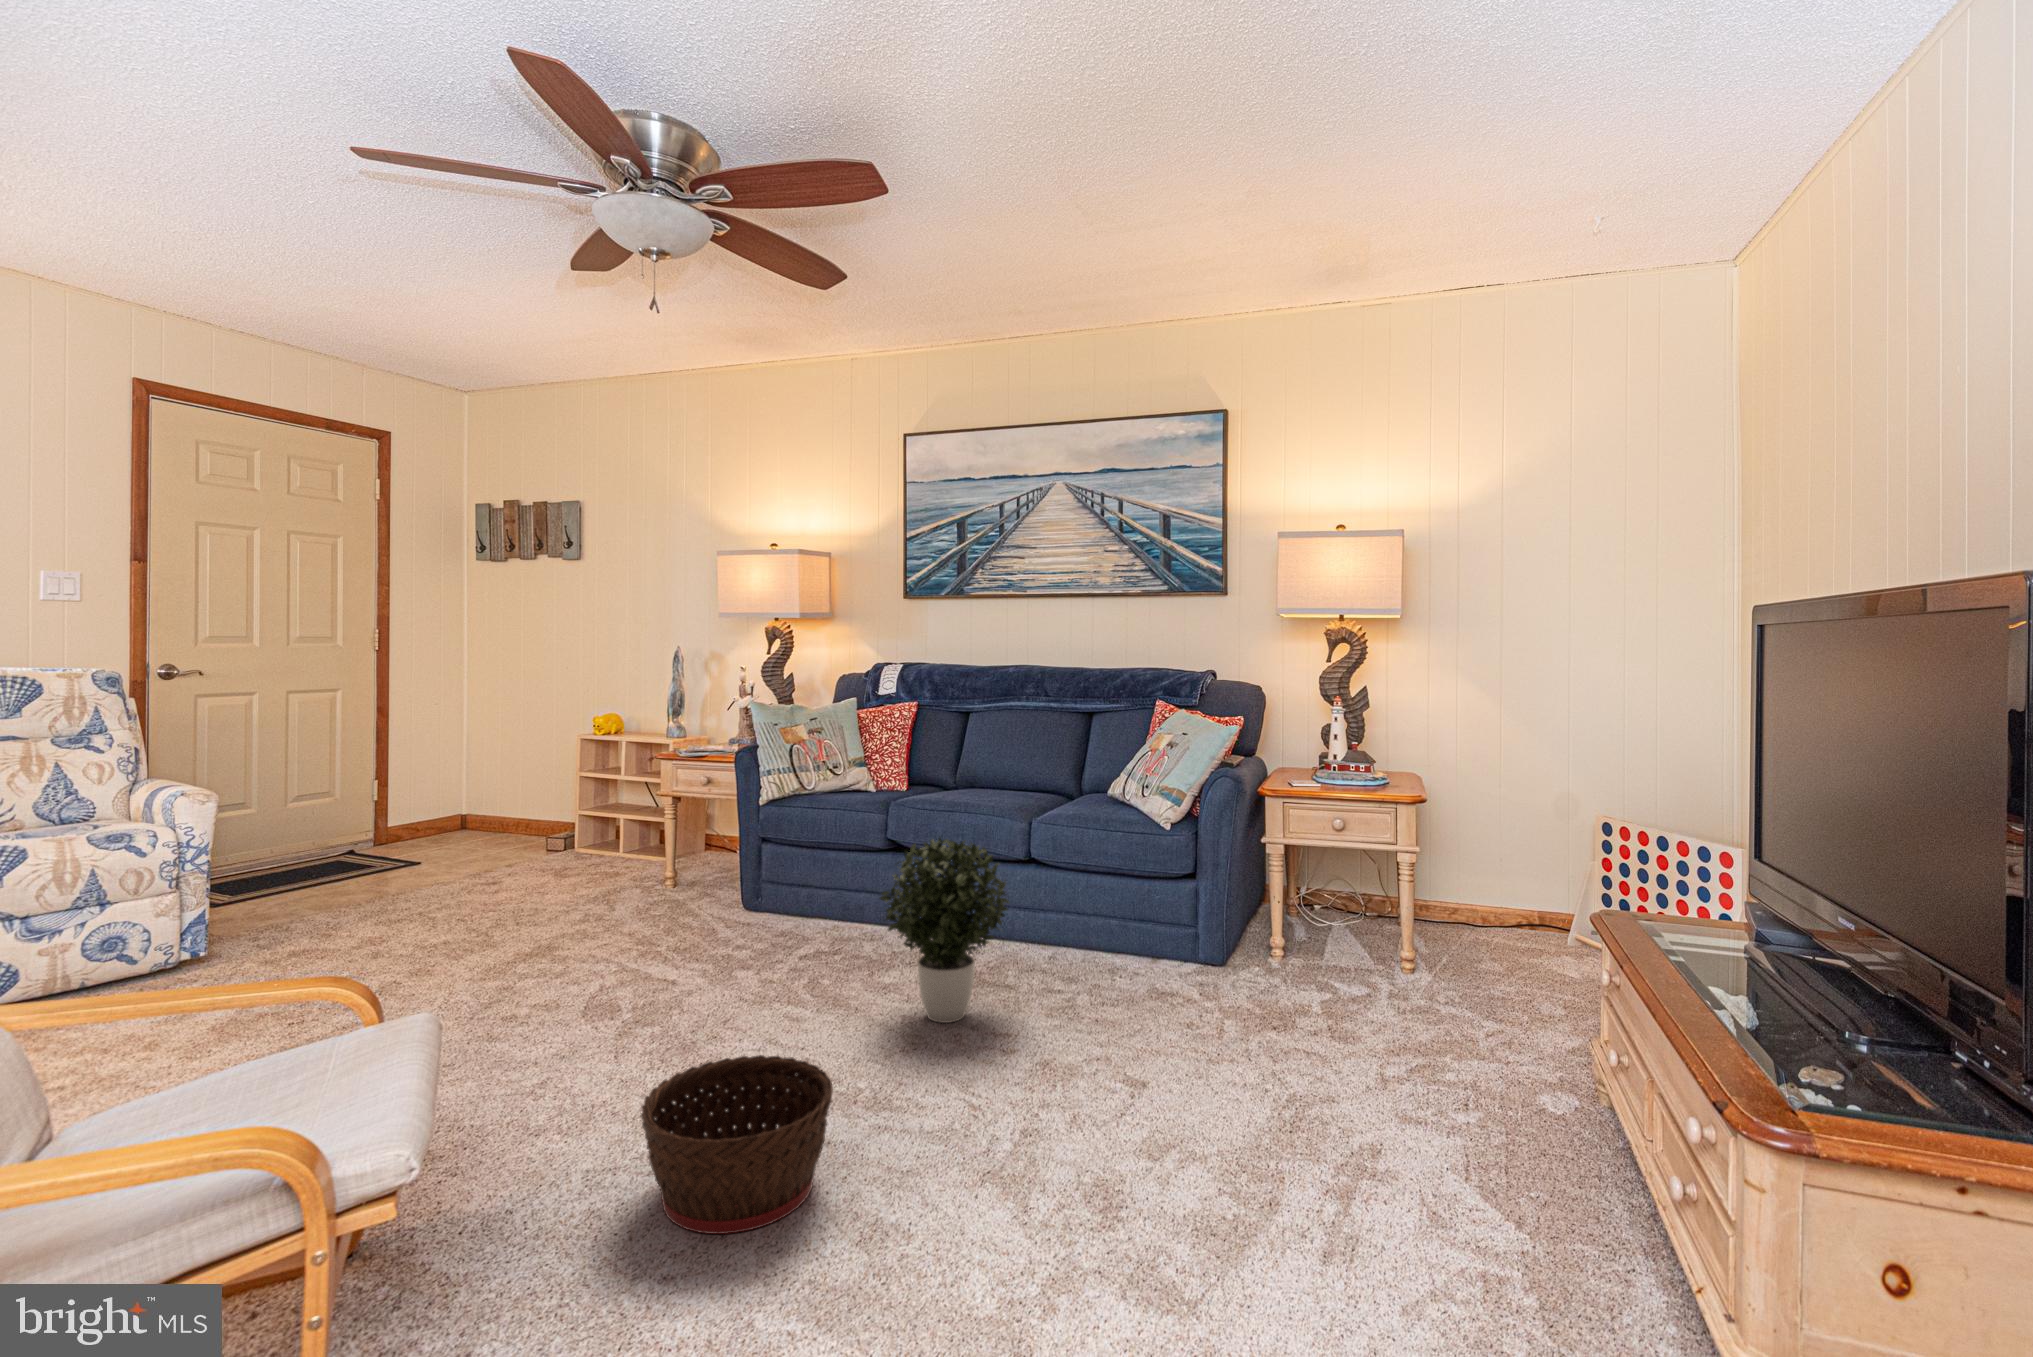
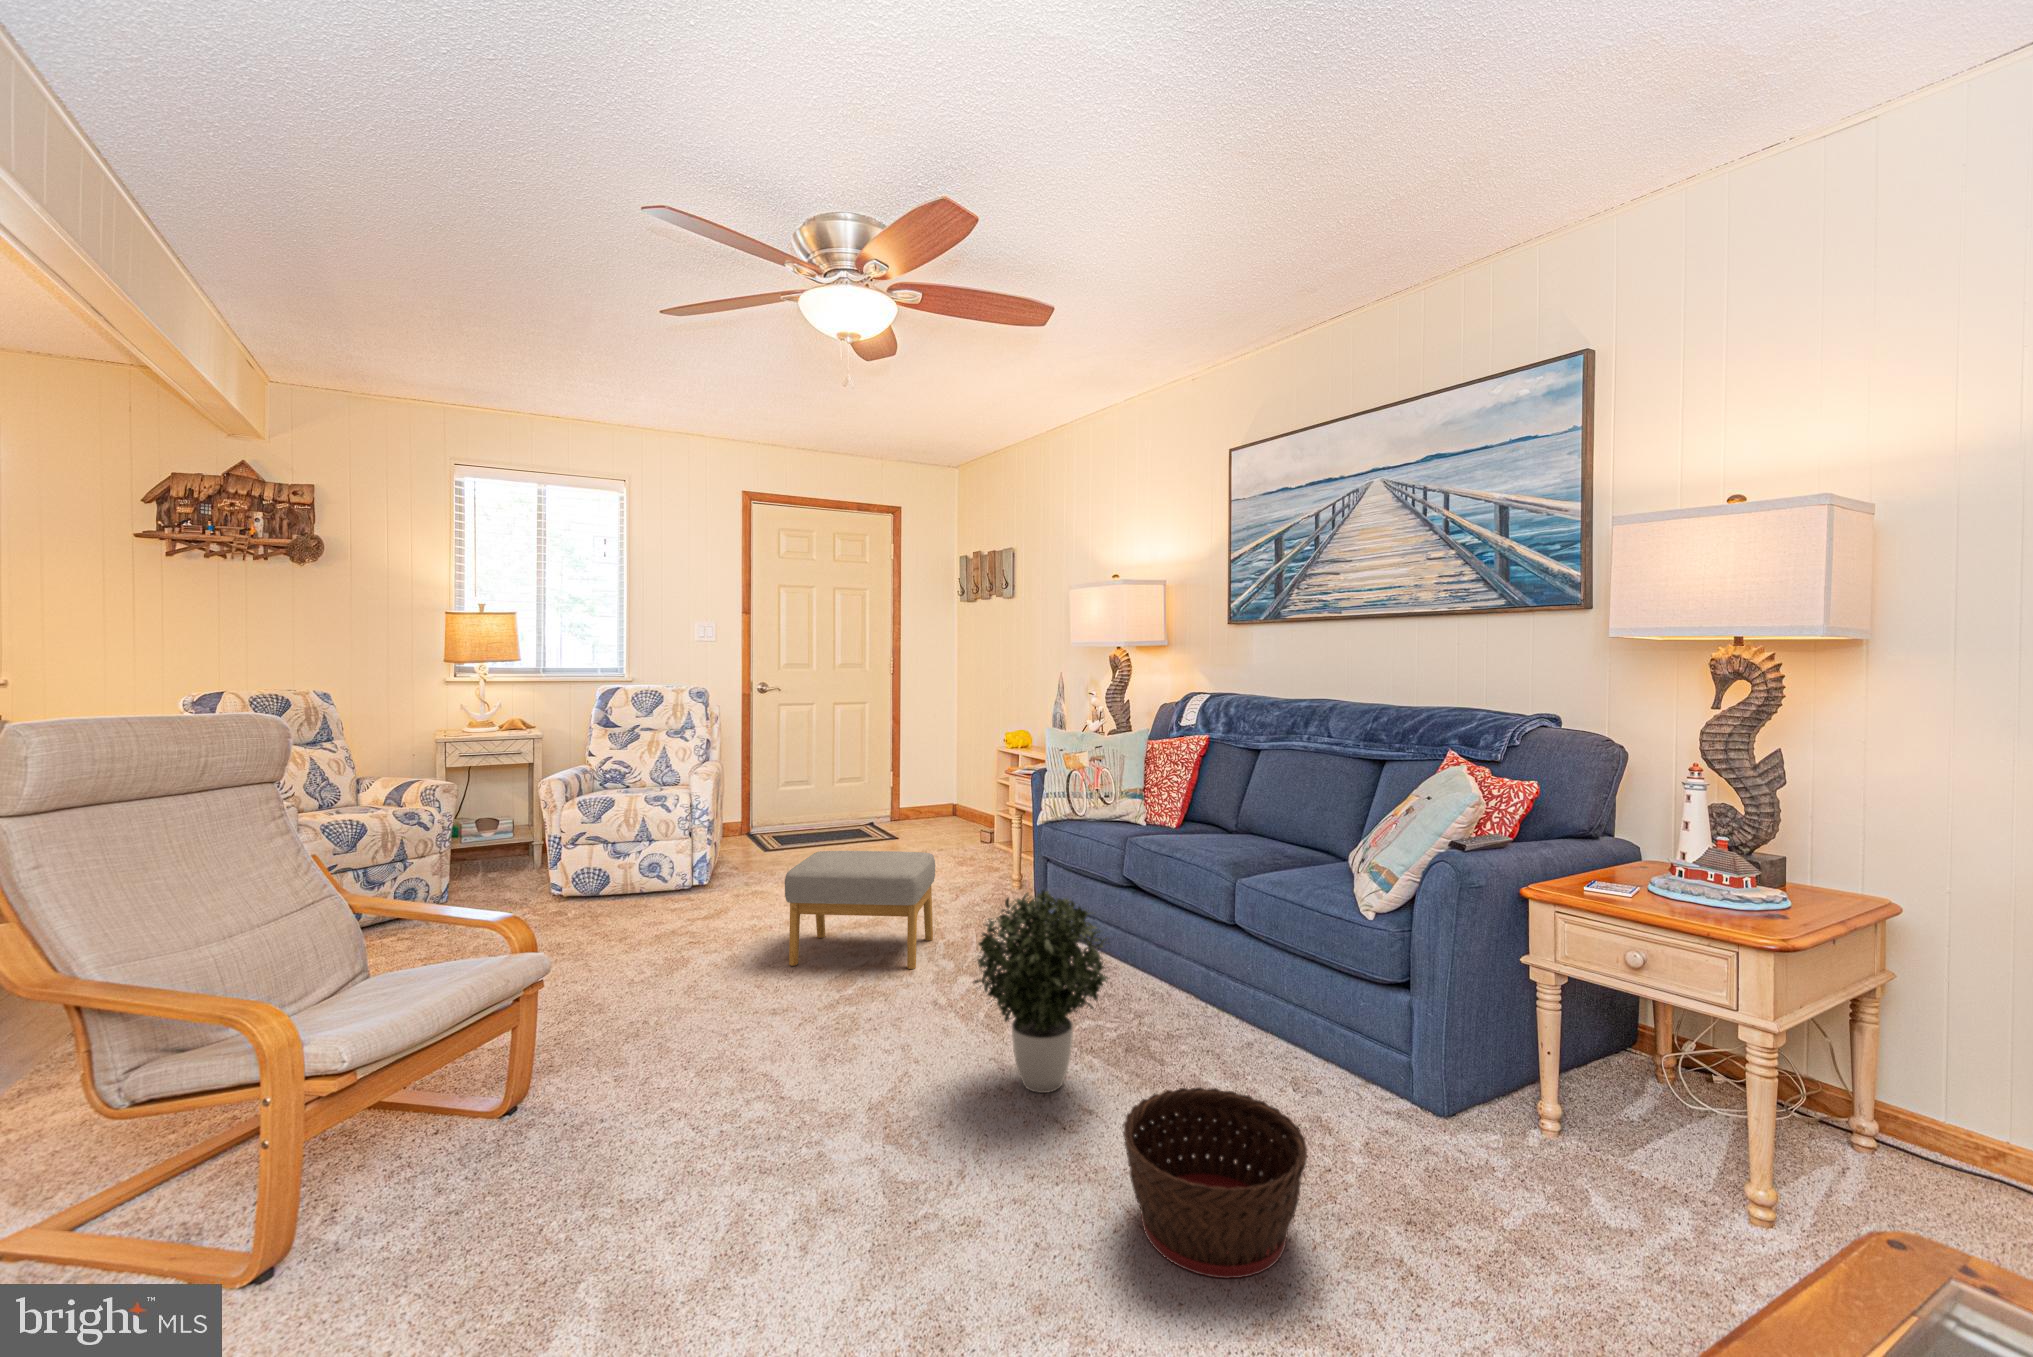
footstool: none [499,849,686,1003] -> present [785,851,935,969]
basket: present [641,1055,833,1234] -> present [1123,1087,1307,1278]

